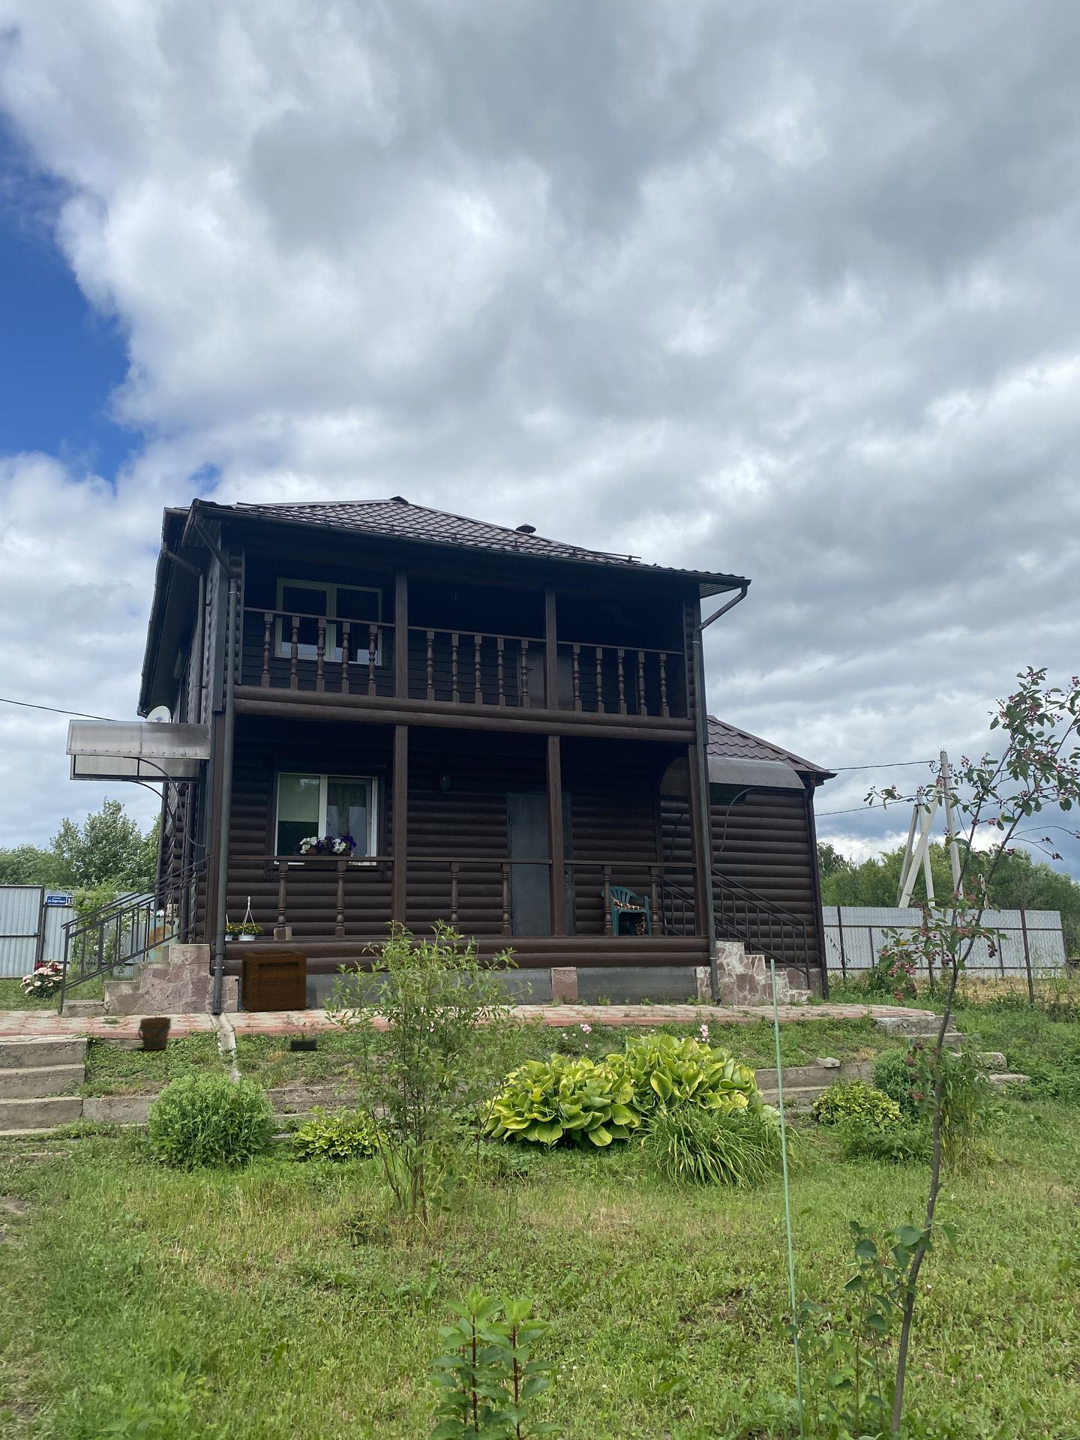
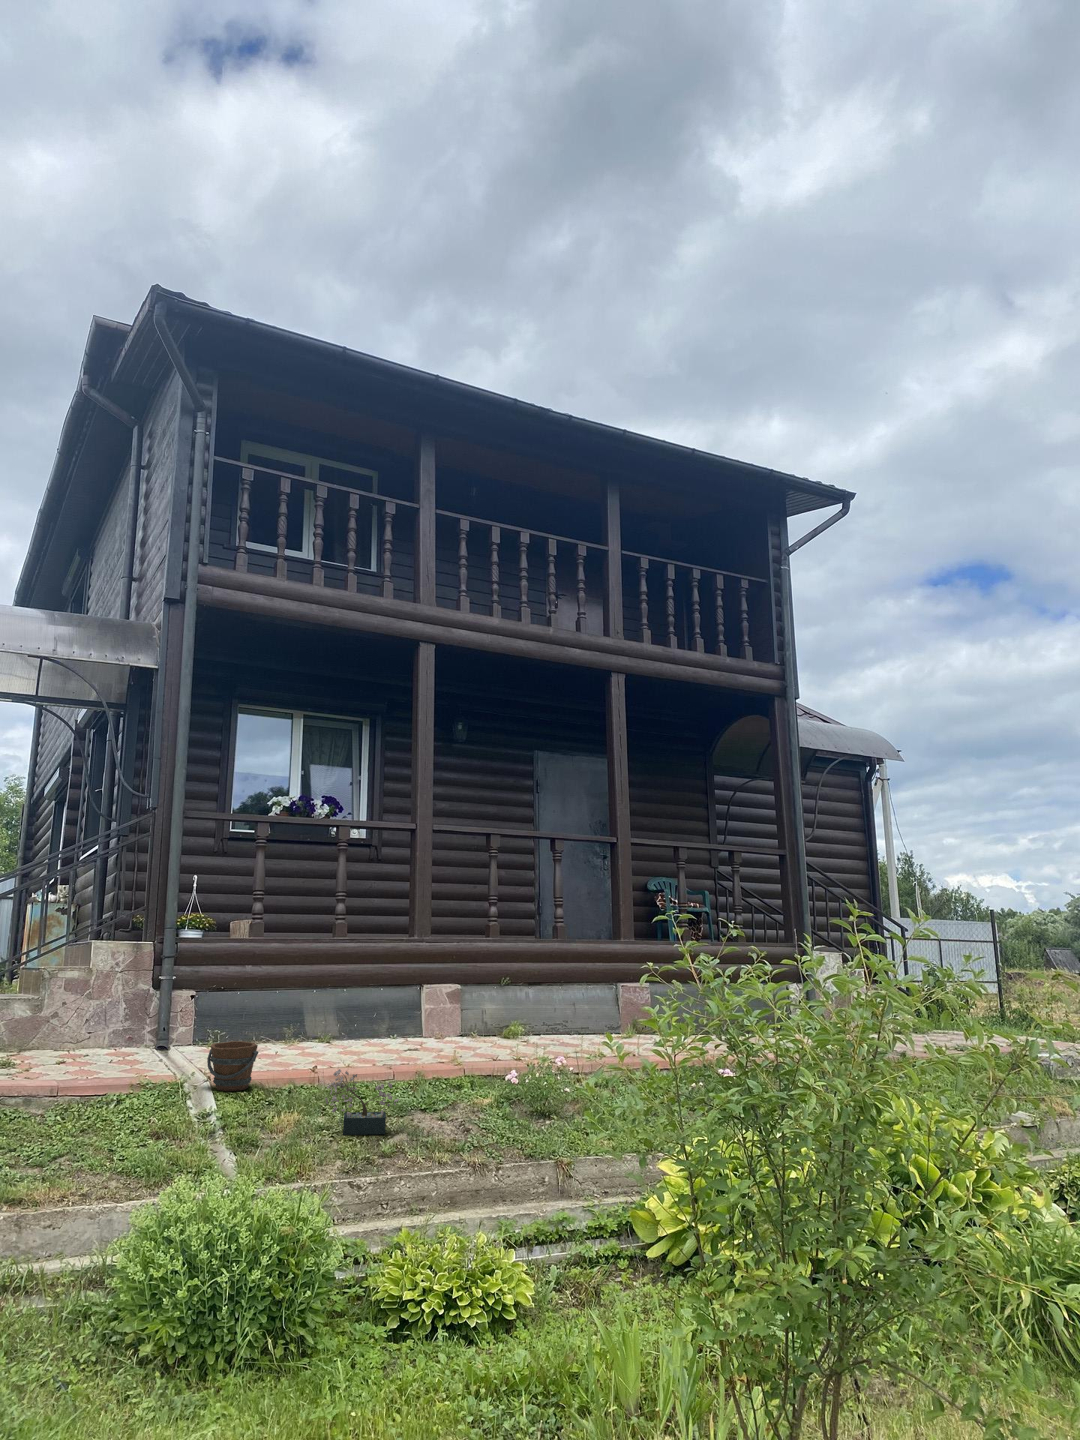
wooden crate: present [241,950,307,1012] -> none [197,953,304,1047]
bucket: present [138,1017,171,1050] -> present [207,1041,259,1091]

